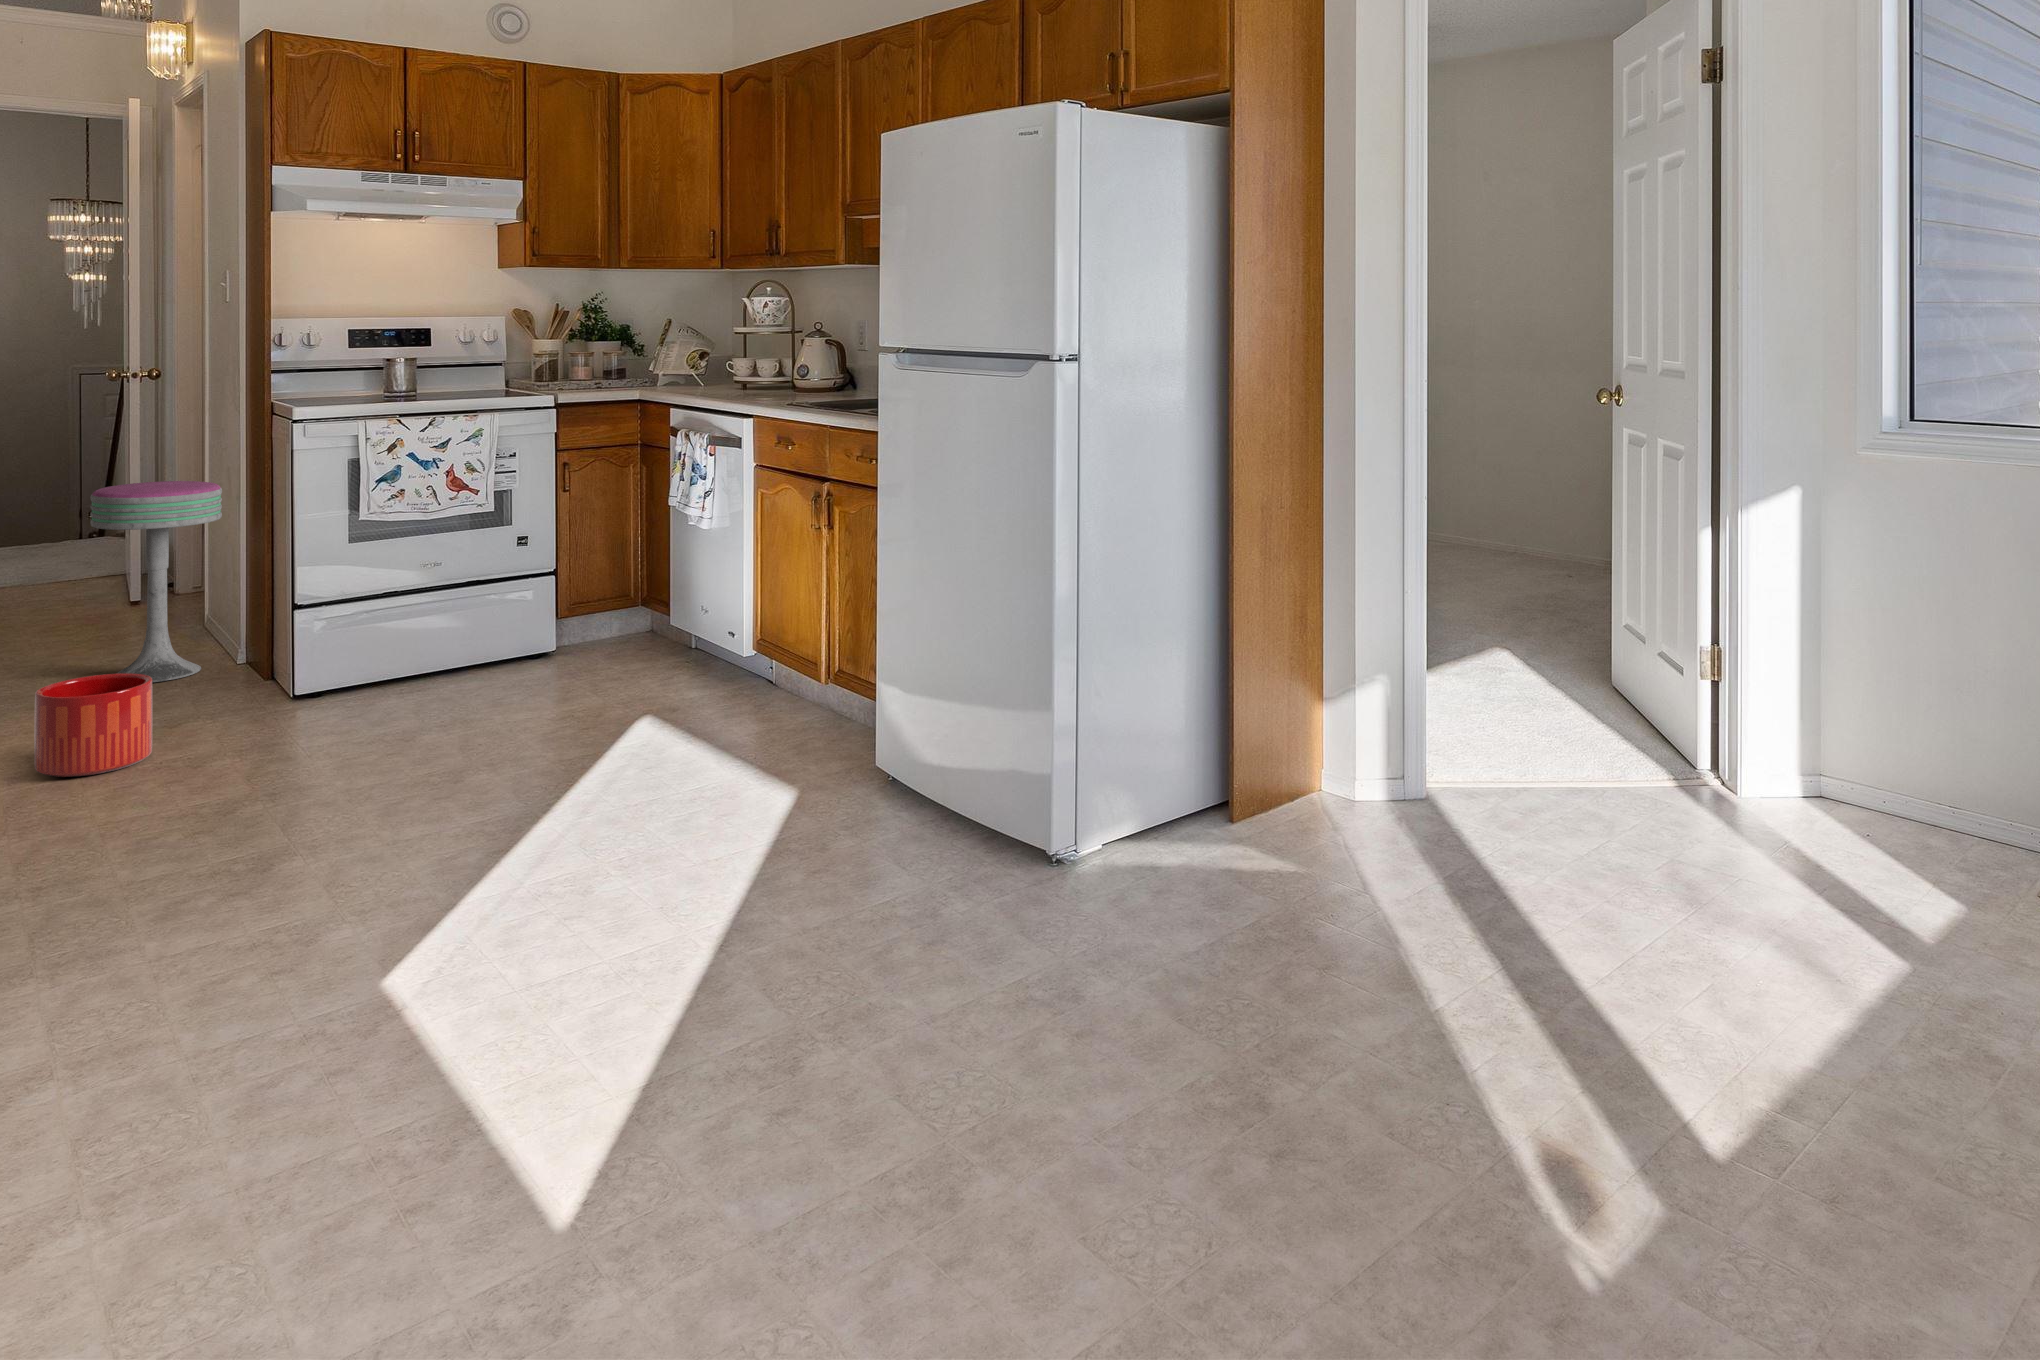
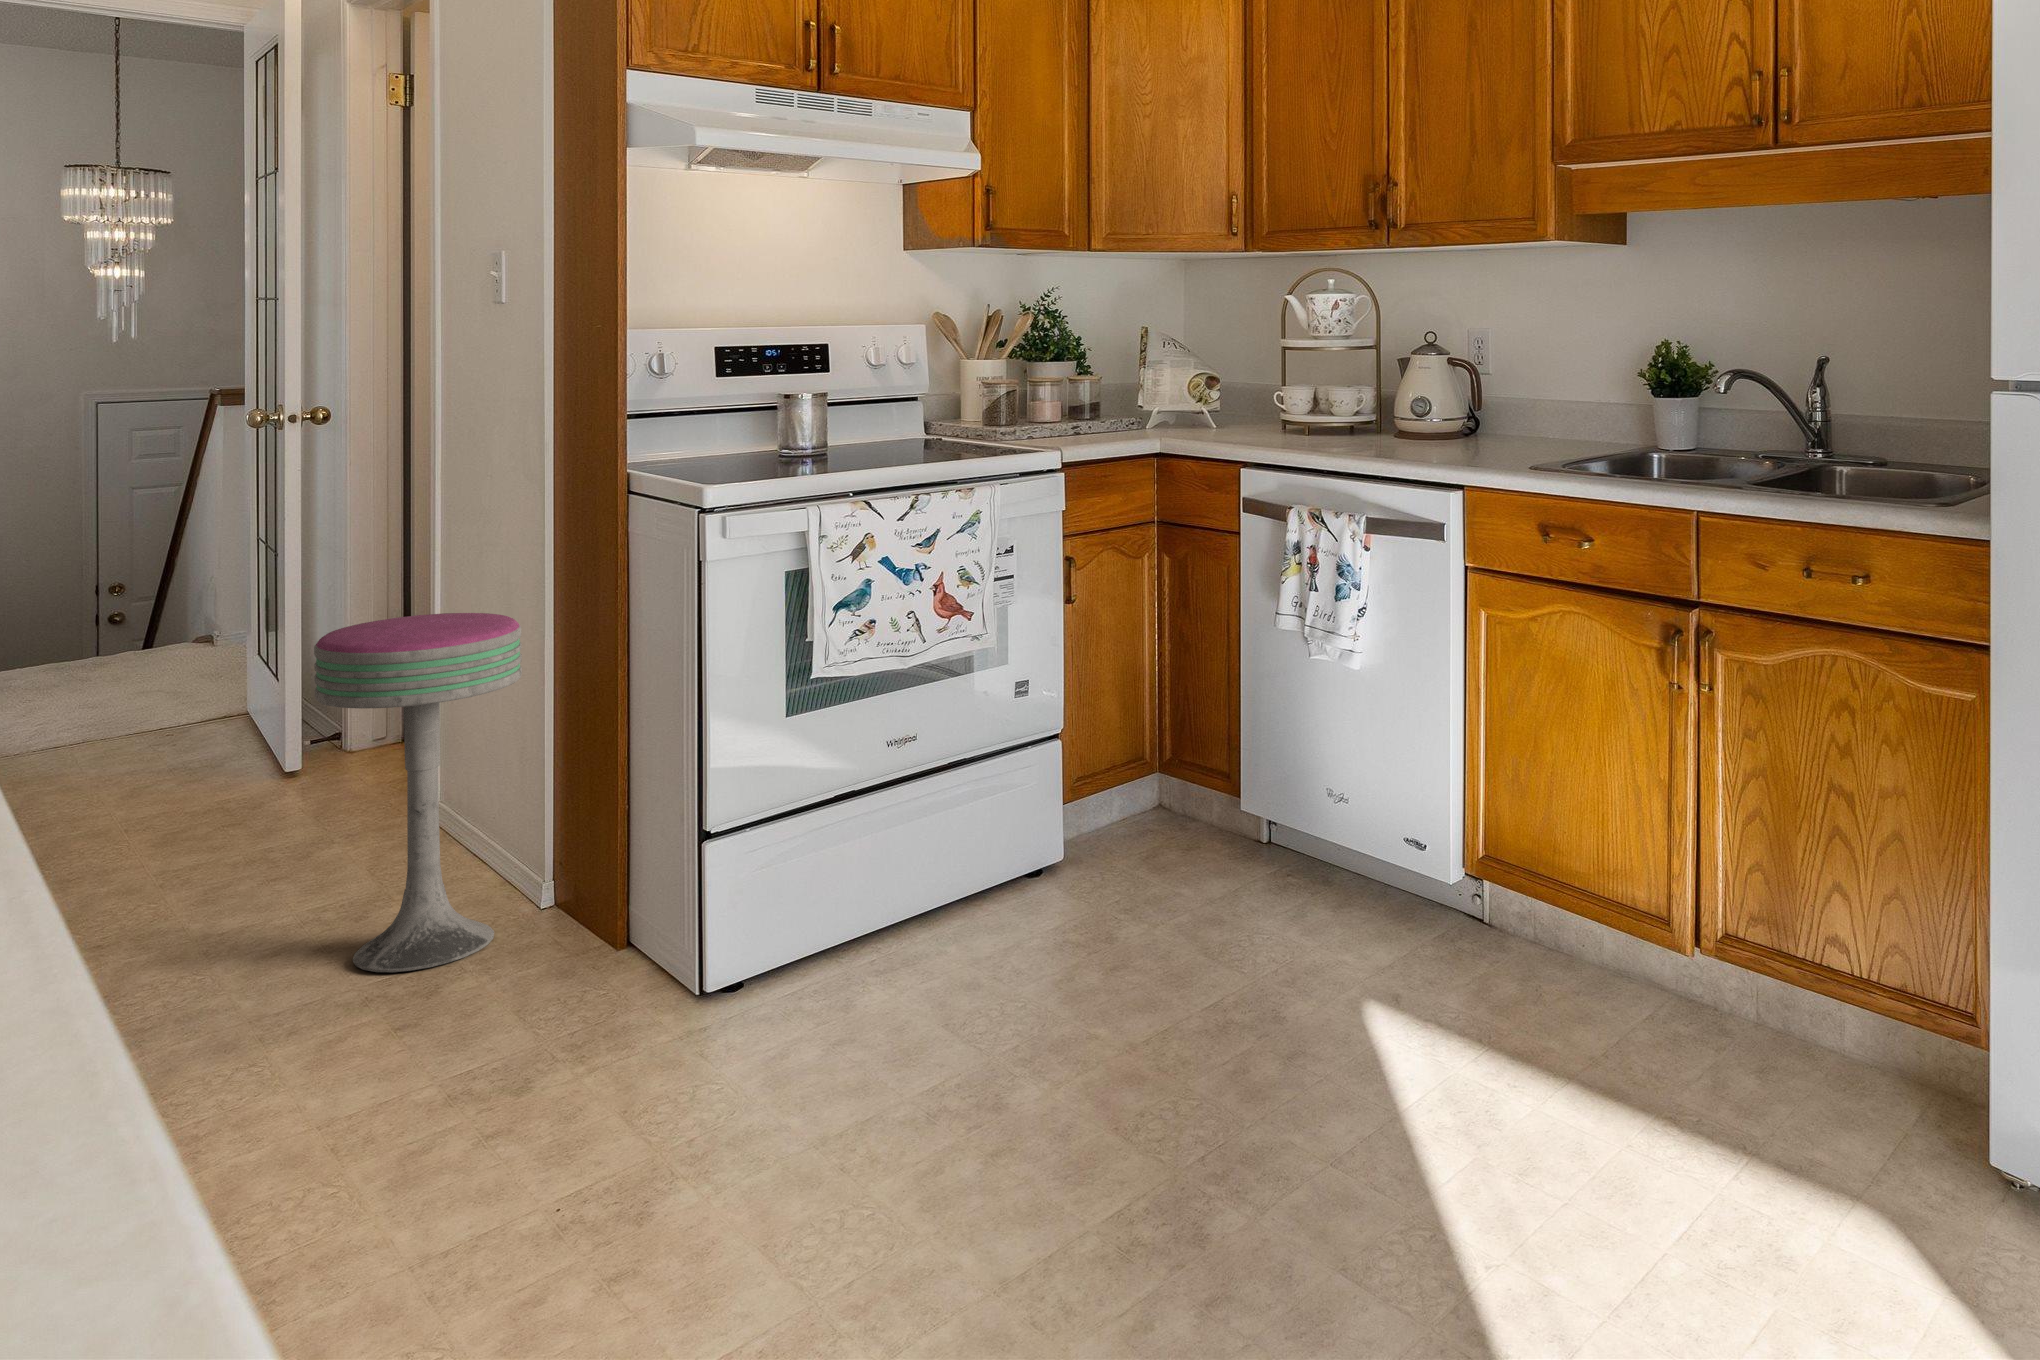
planter: present [34,673,152,777] -> none [352,997,554,1226]

